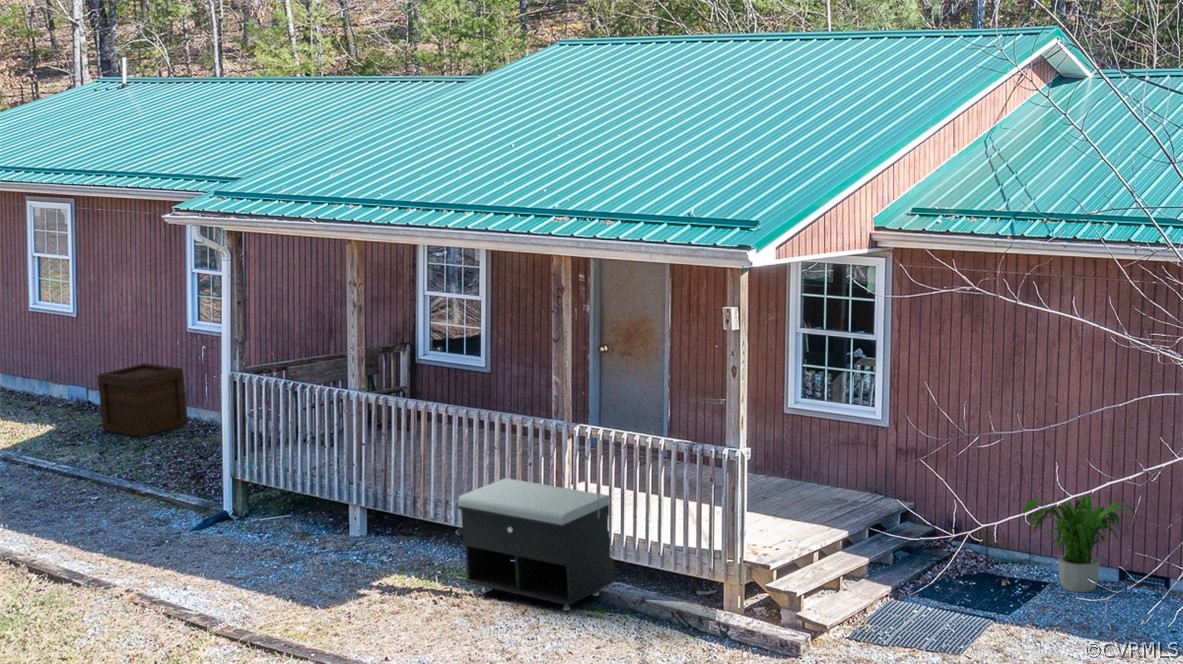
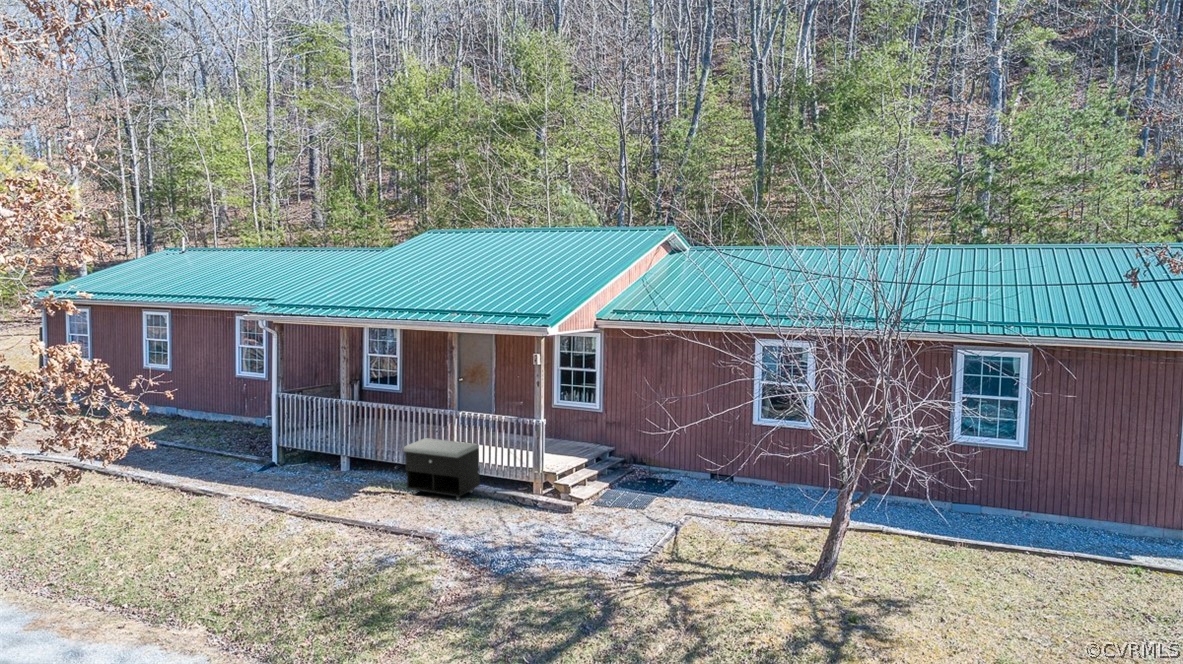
wooden crate: present [97,363,188,437] -> none [197,393,245,430]
potted plant: present [1020,495,1137,592] -> none [664,438,714,481]

